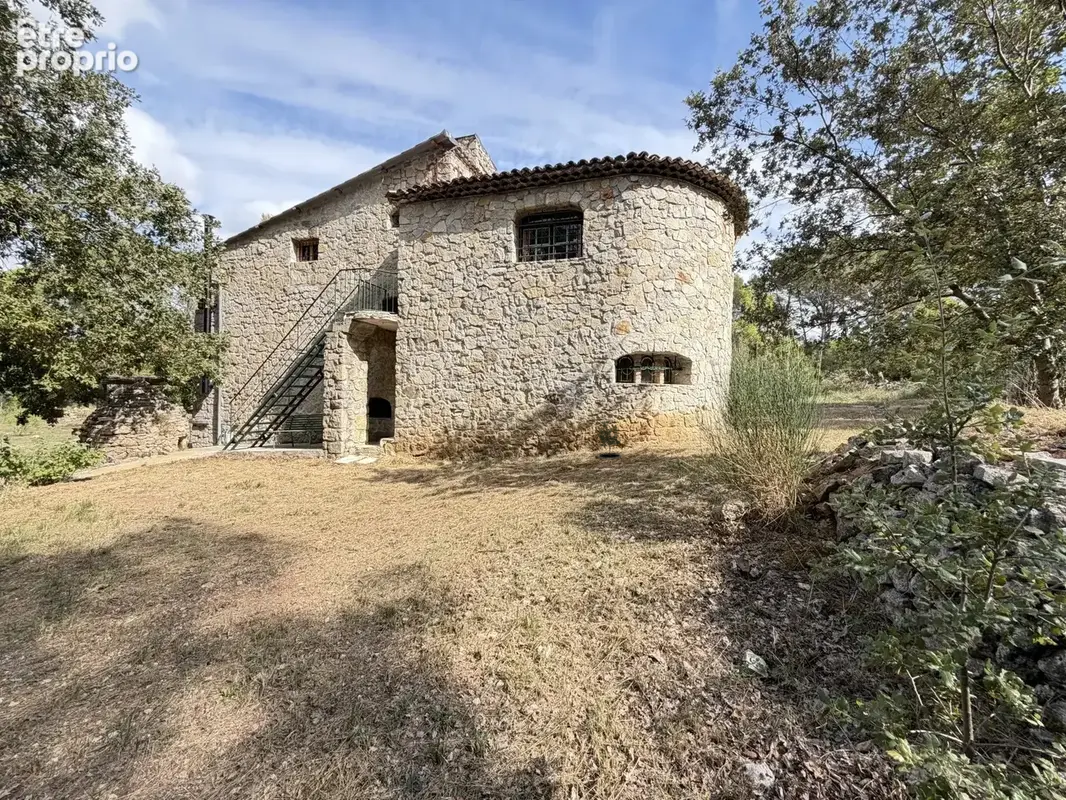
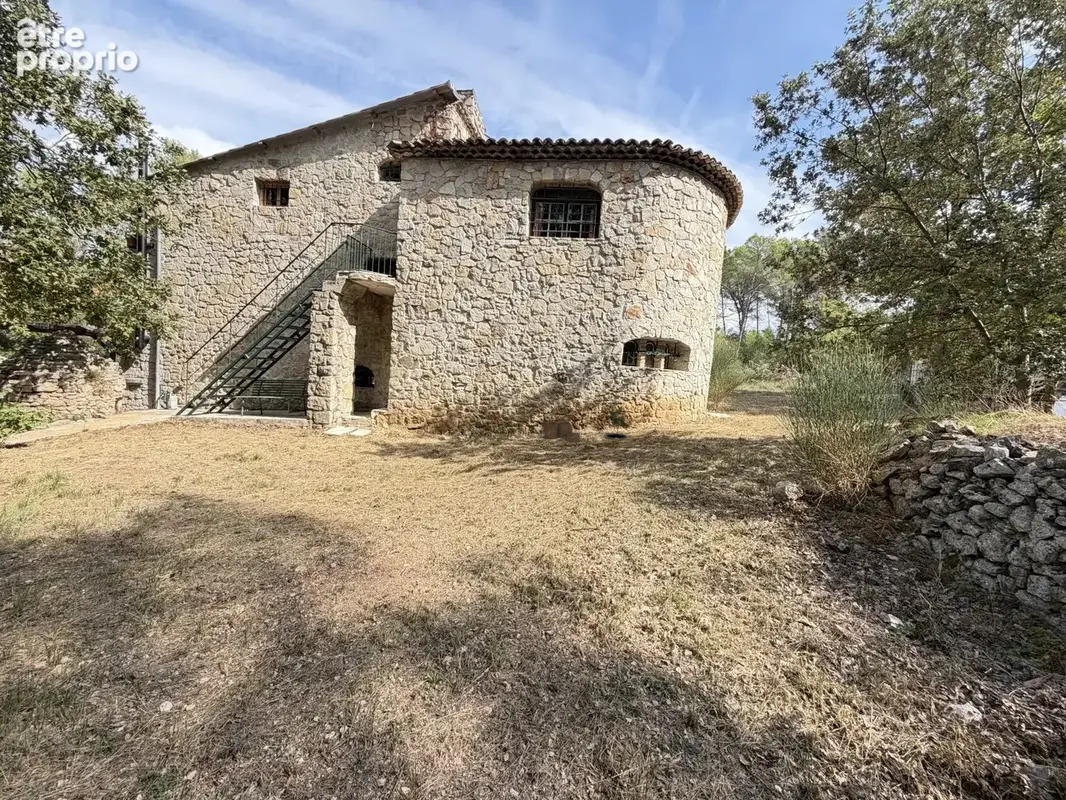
woven basket: none [533,439,570,463] -> present [544,419,580,442]

